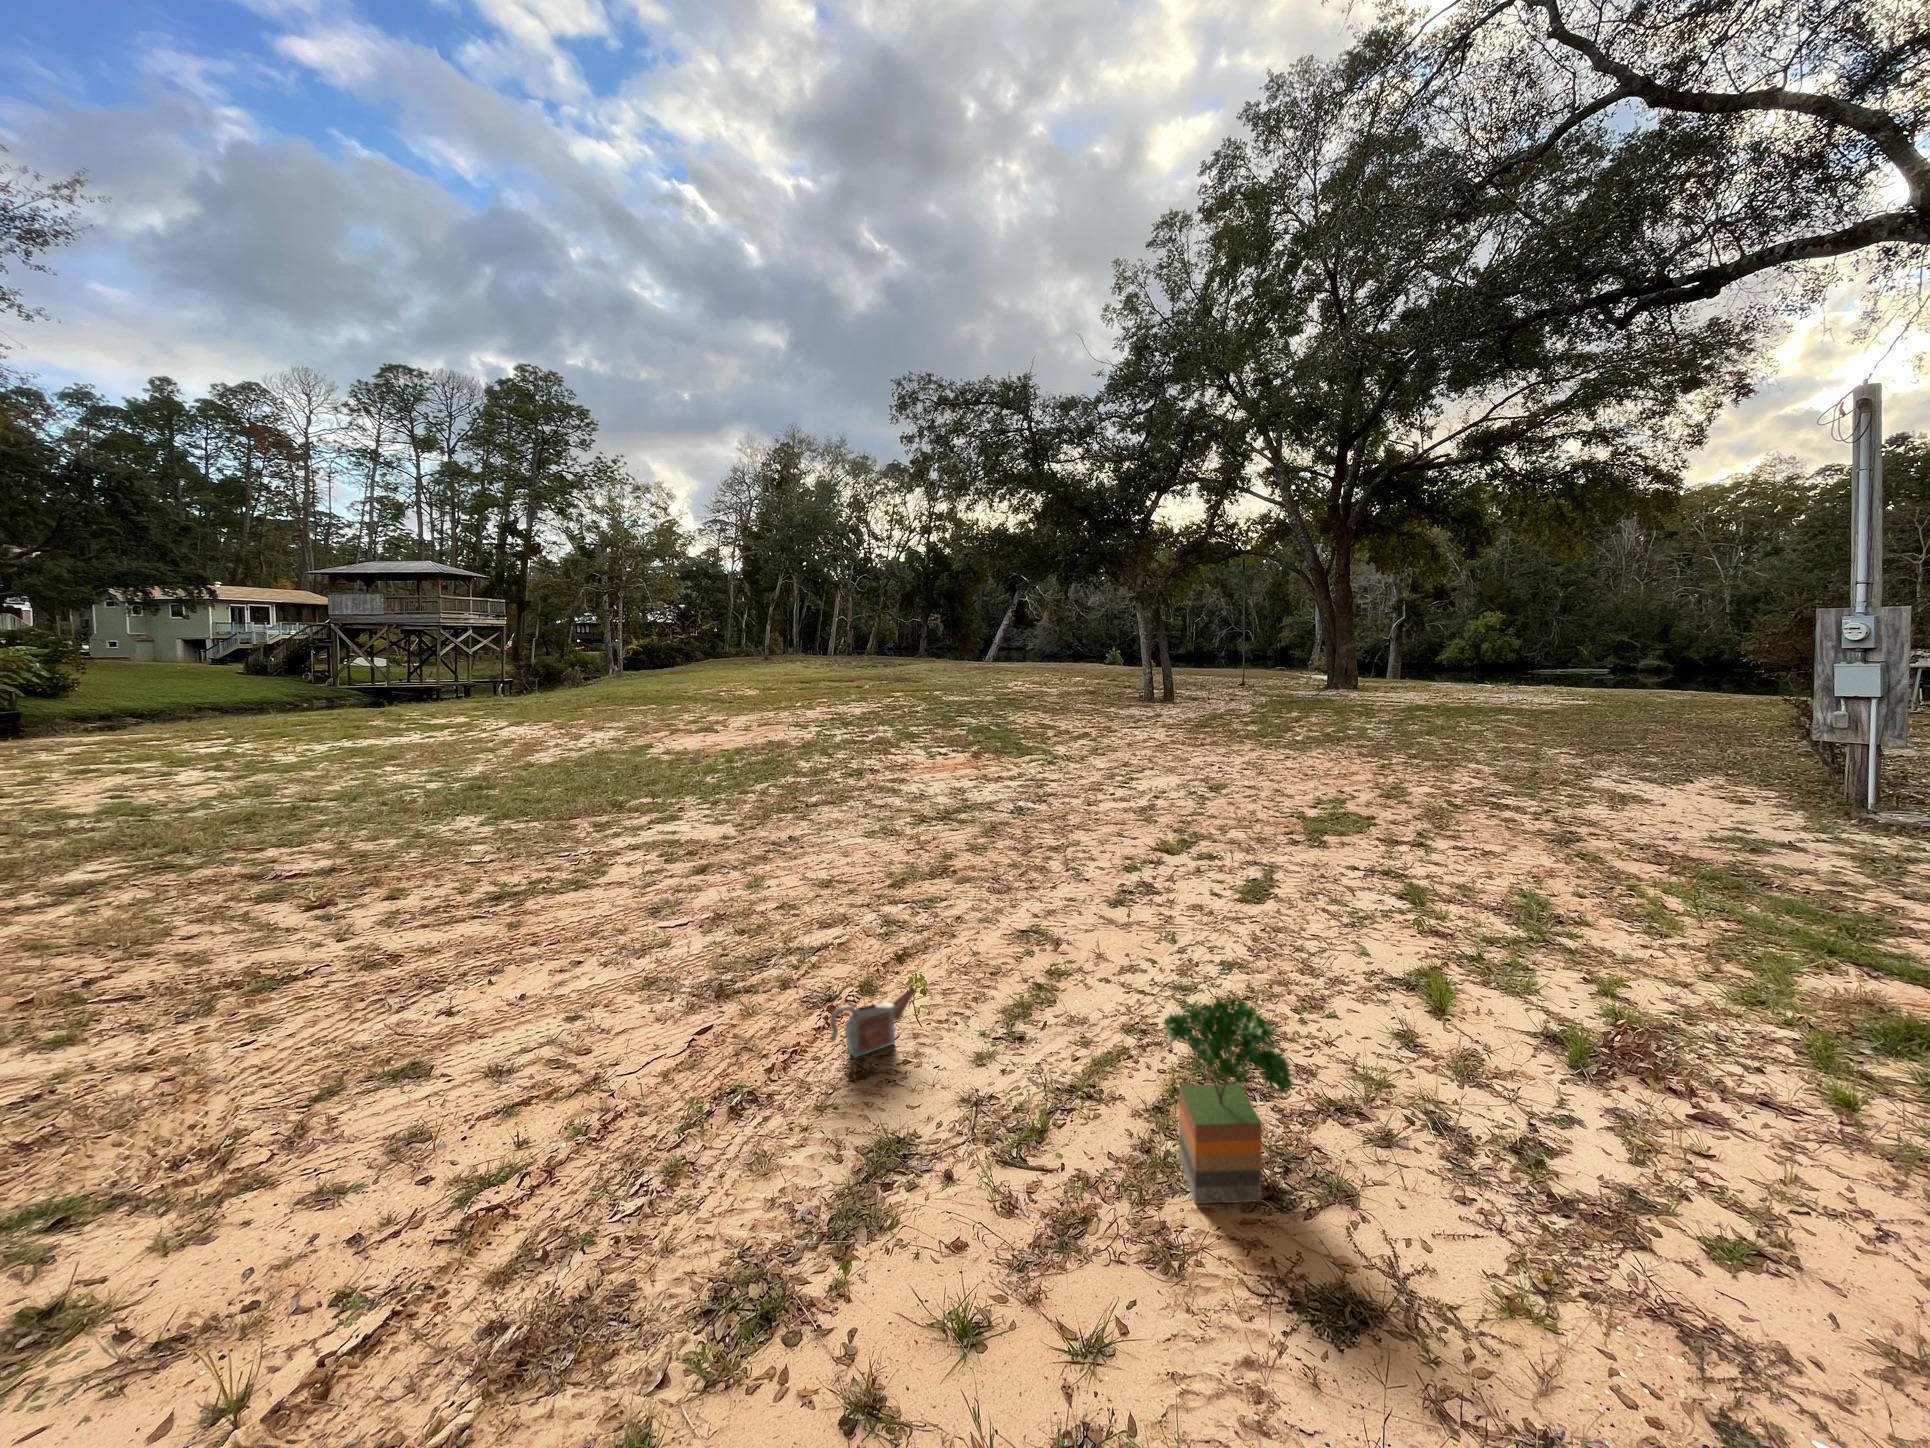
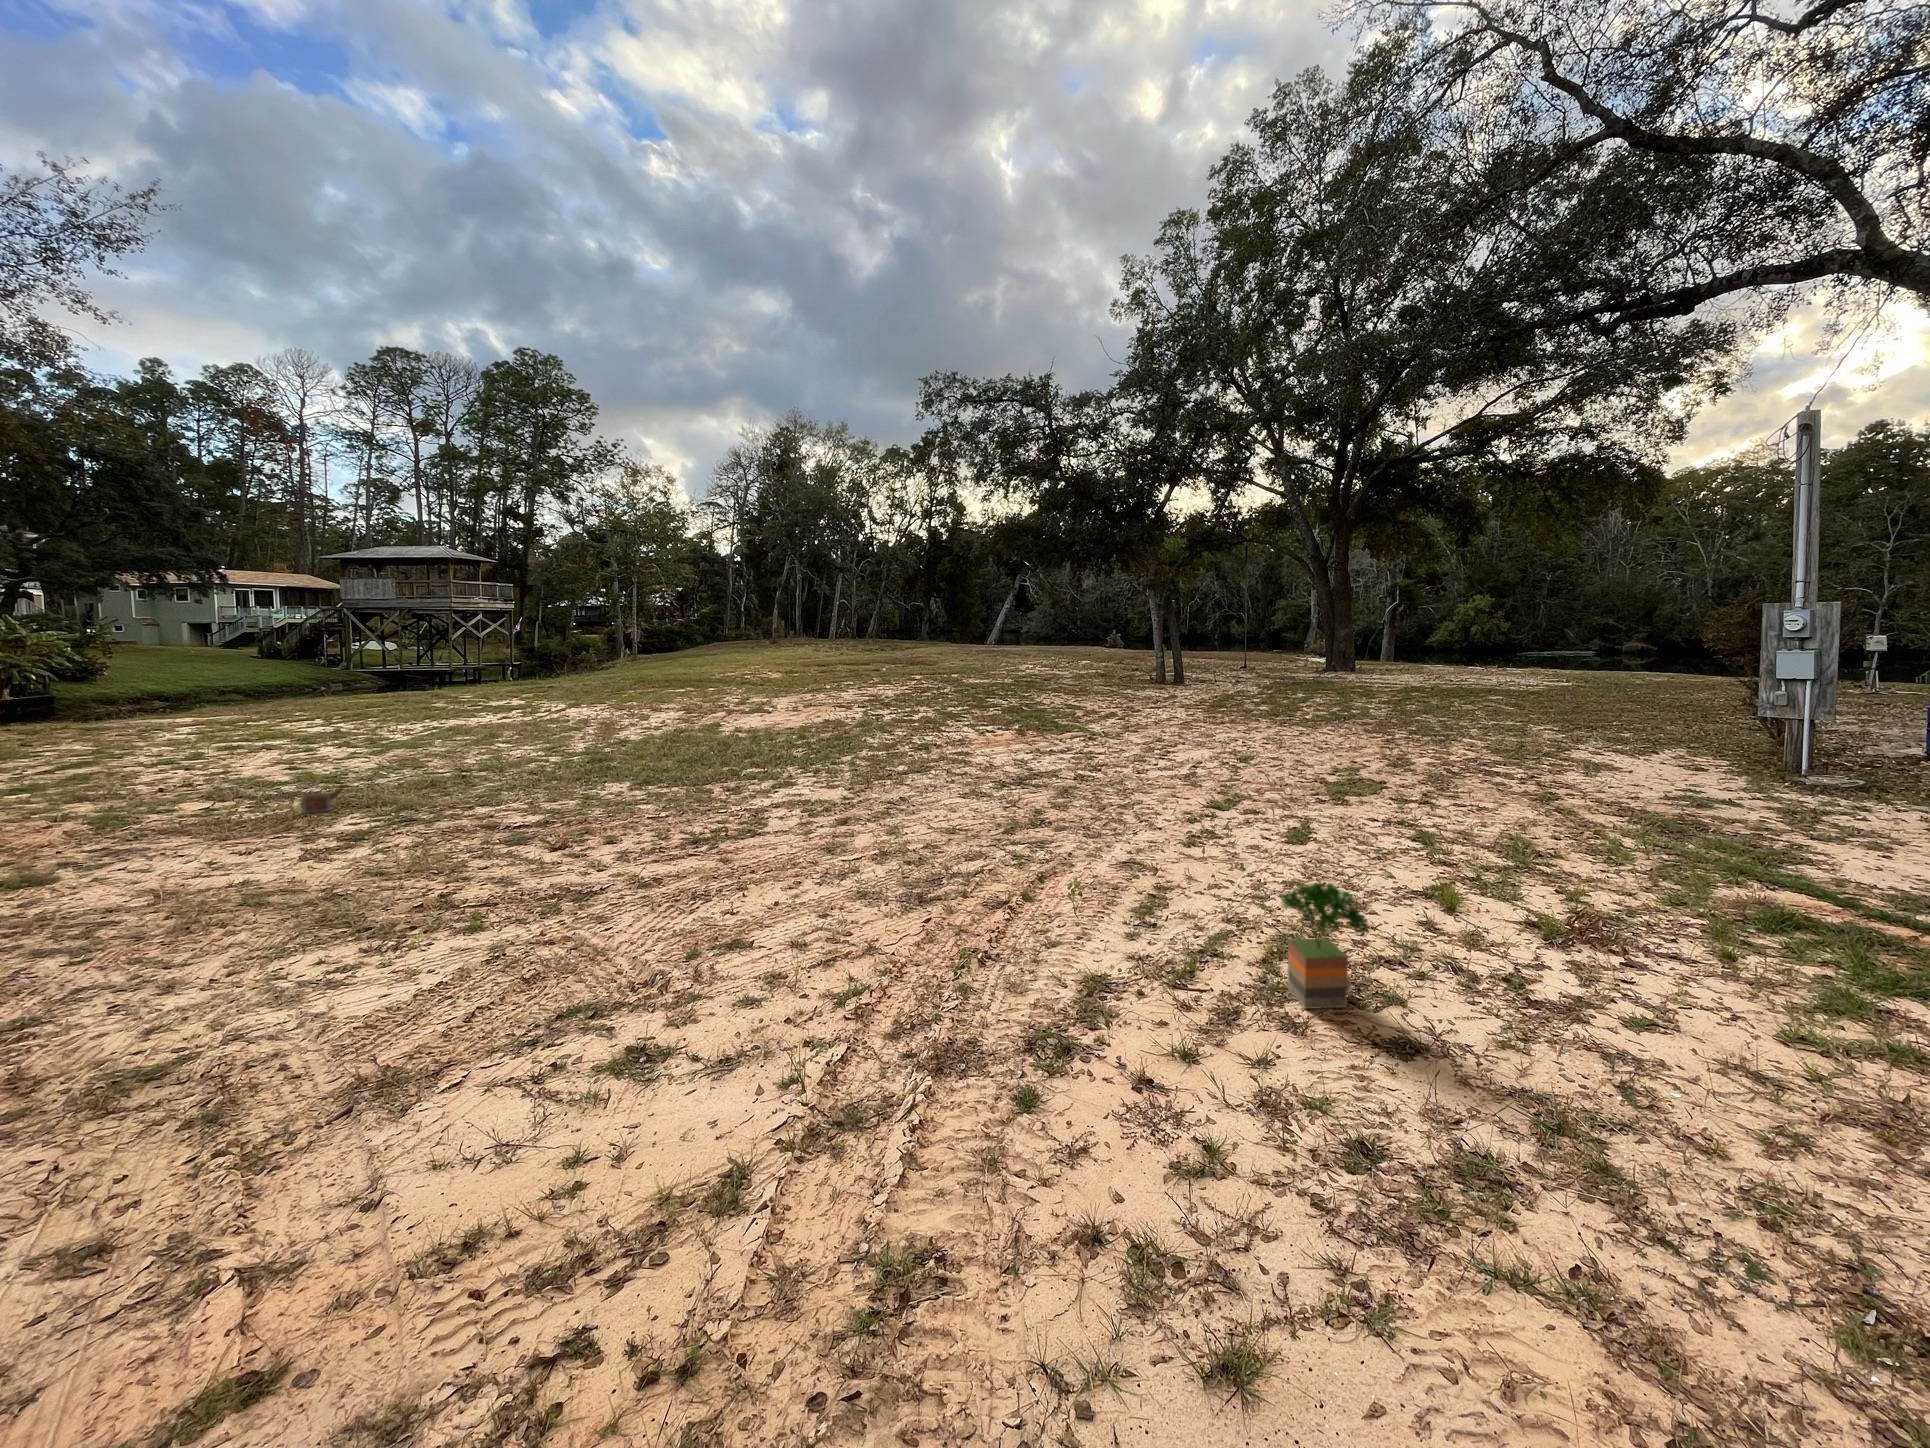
watering can: present [830,988,916,1057] -> present [290,788,344,814]

